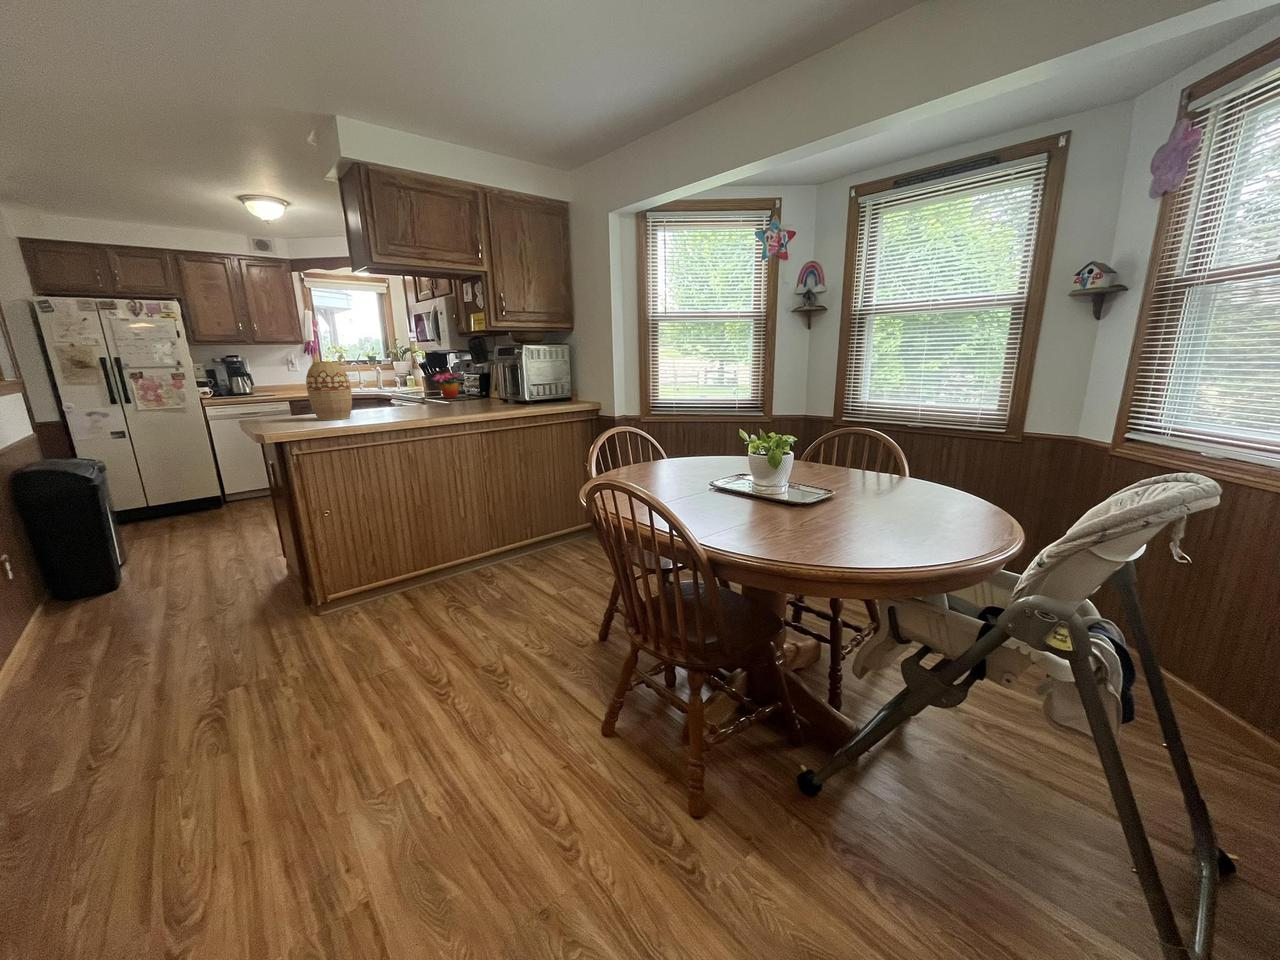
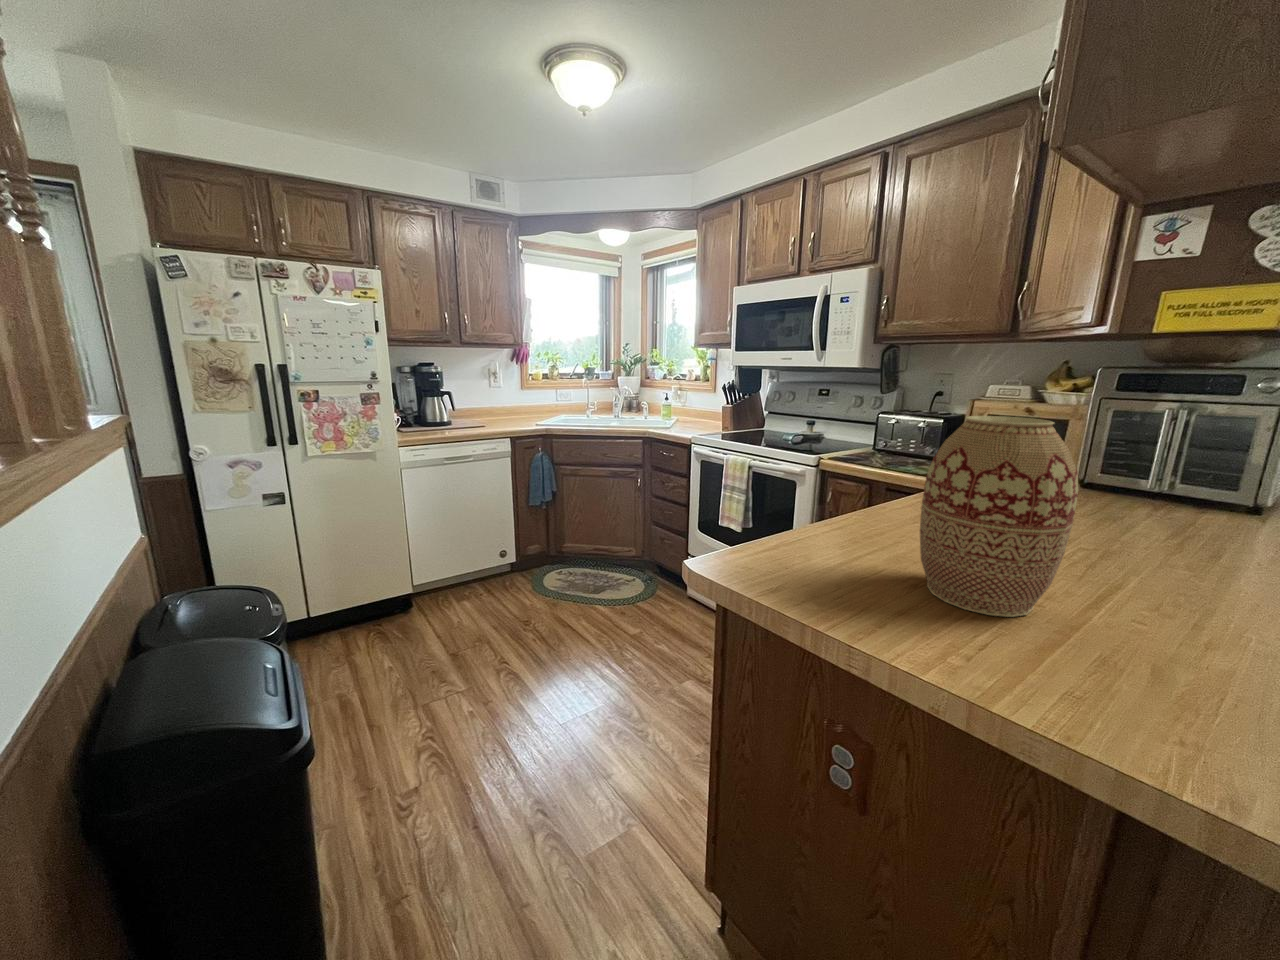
flower arrangement: present [433,373,462,398] -> none [794,408,870,456]

